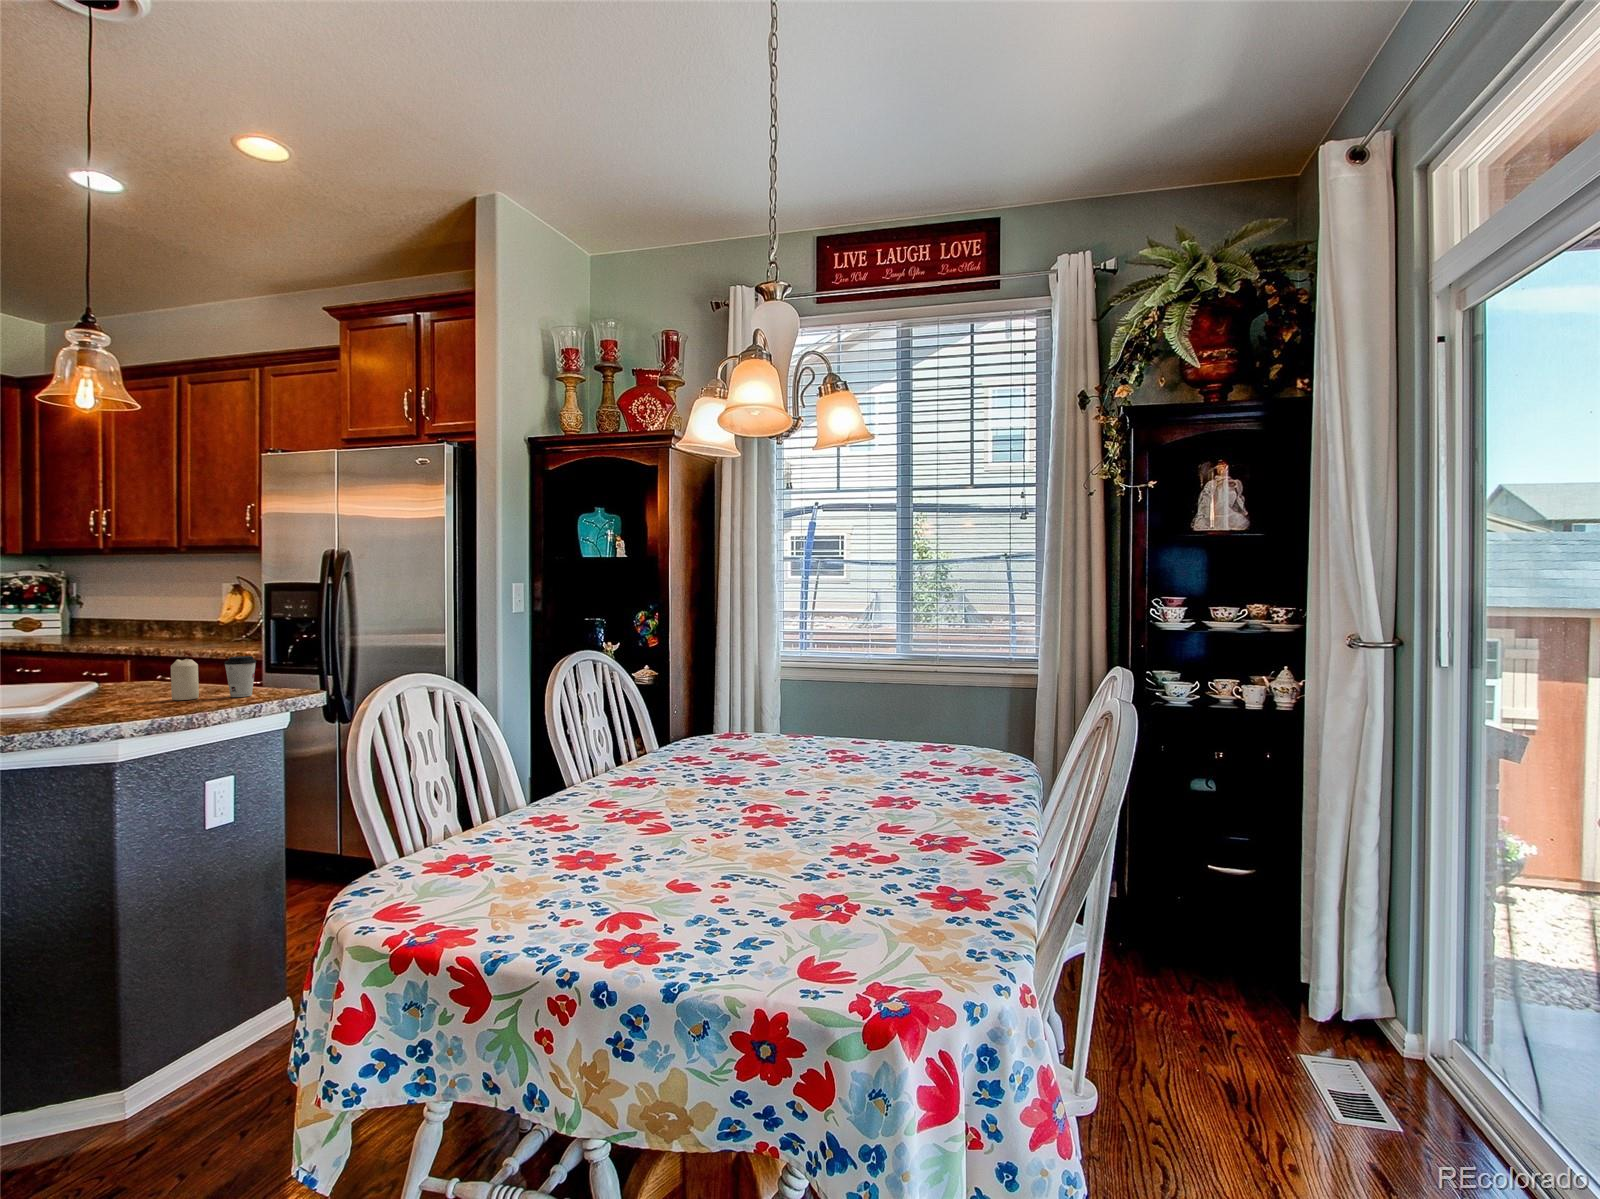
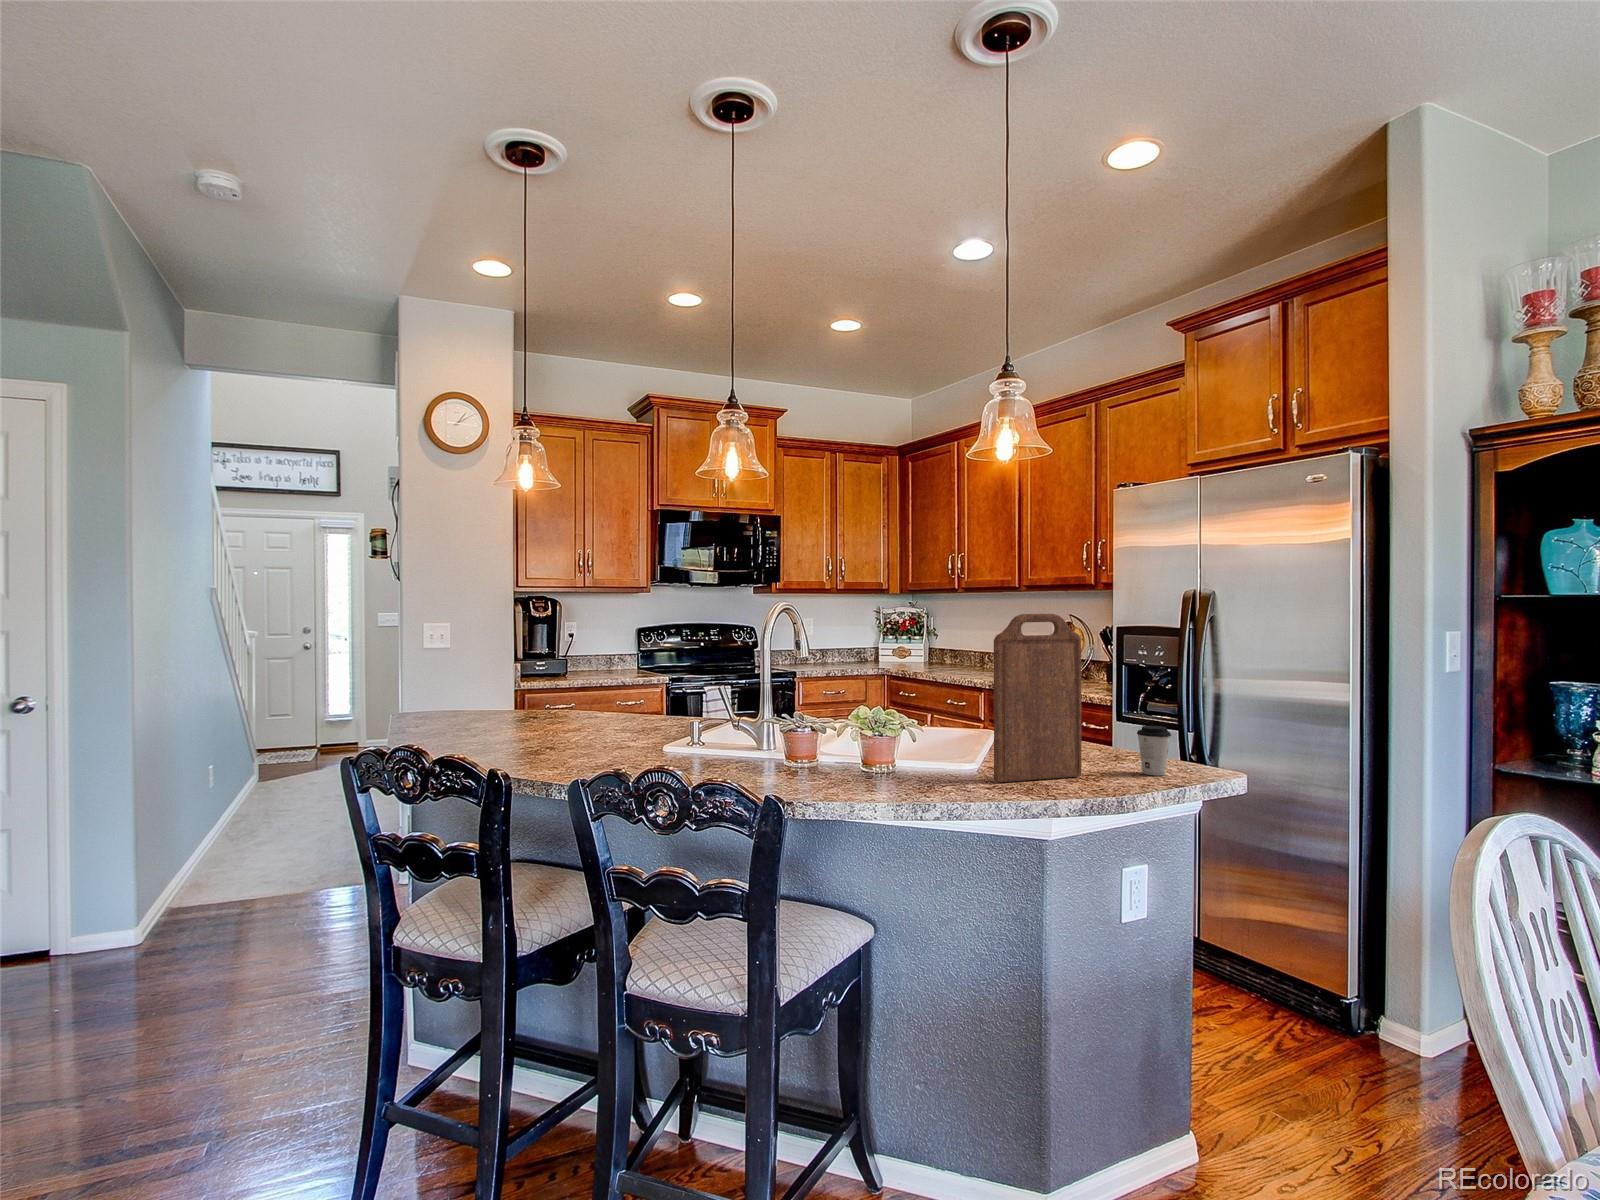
cutting board: none [50,560,163,719] -> present [994,614,1082,782]
candle: present [171,659,199,700] -> none [1083,723,1109,771]

